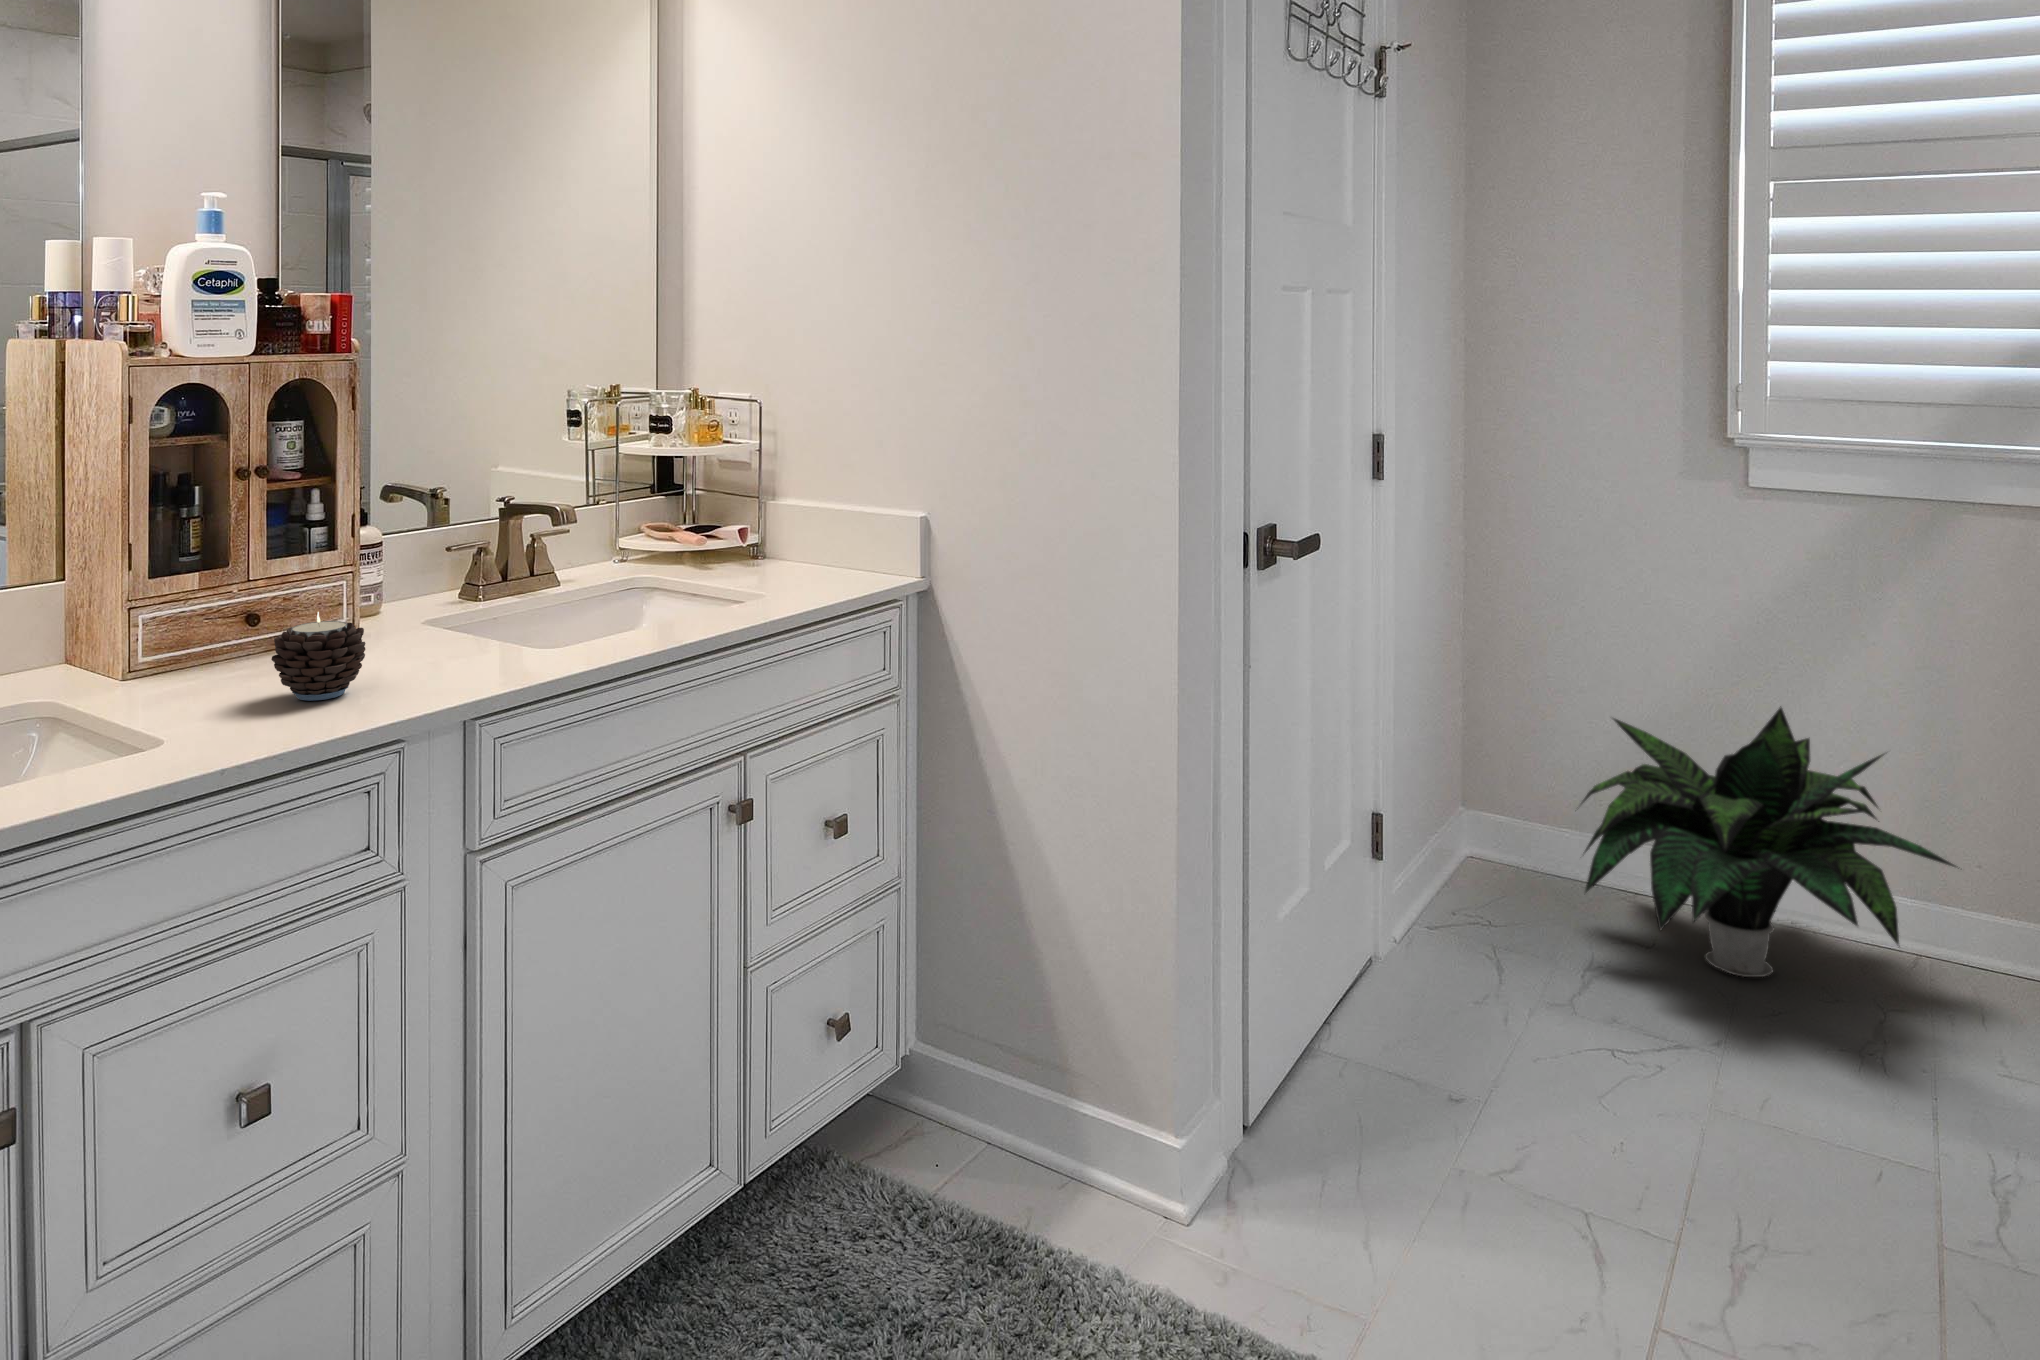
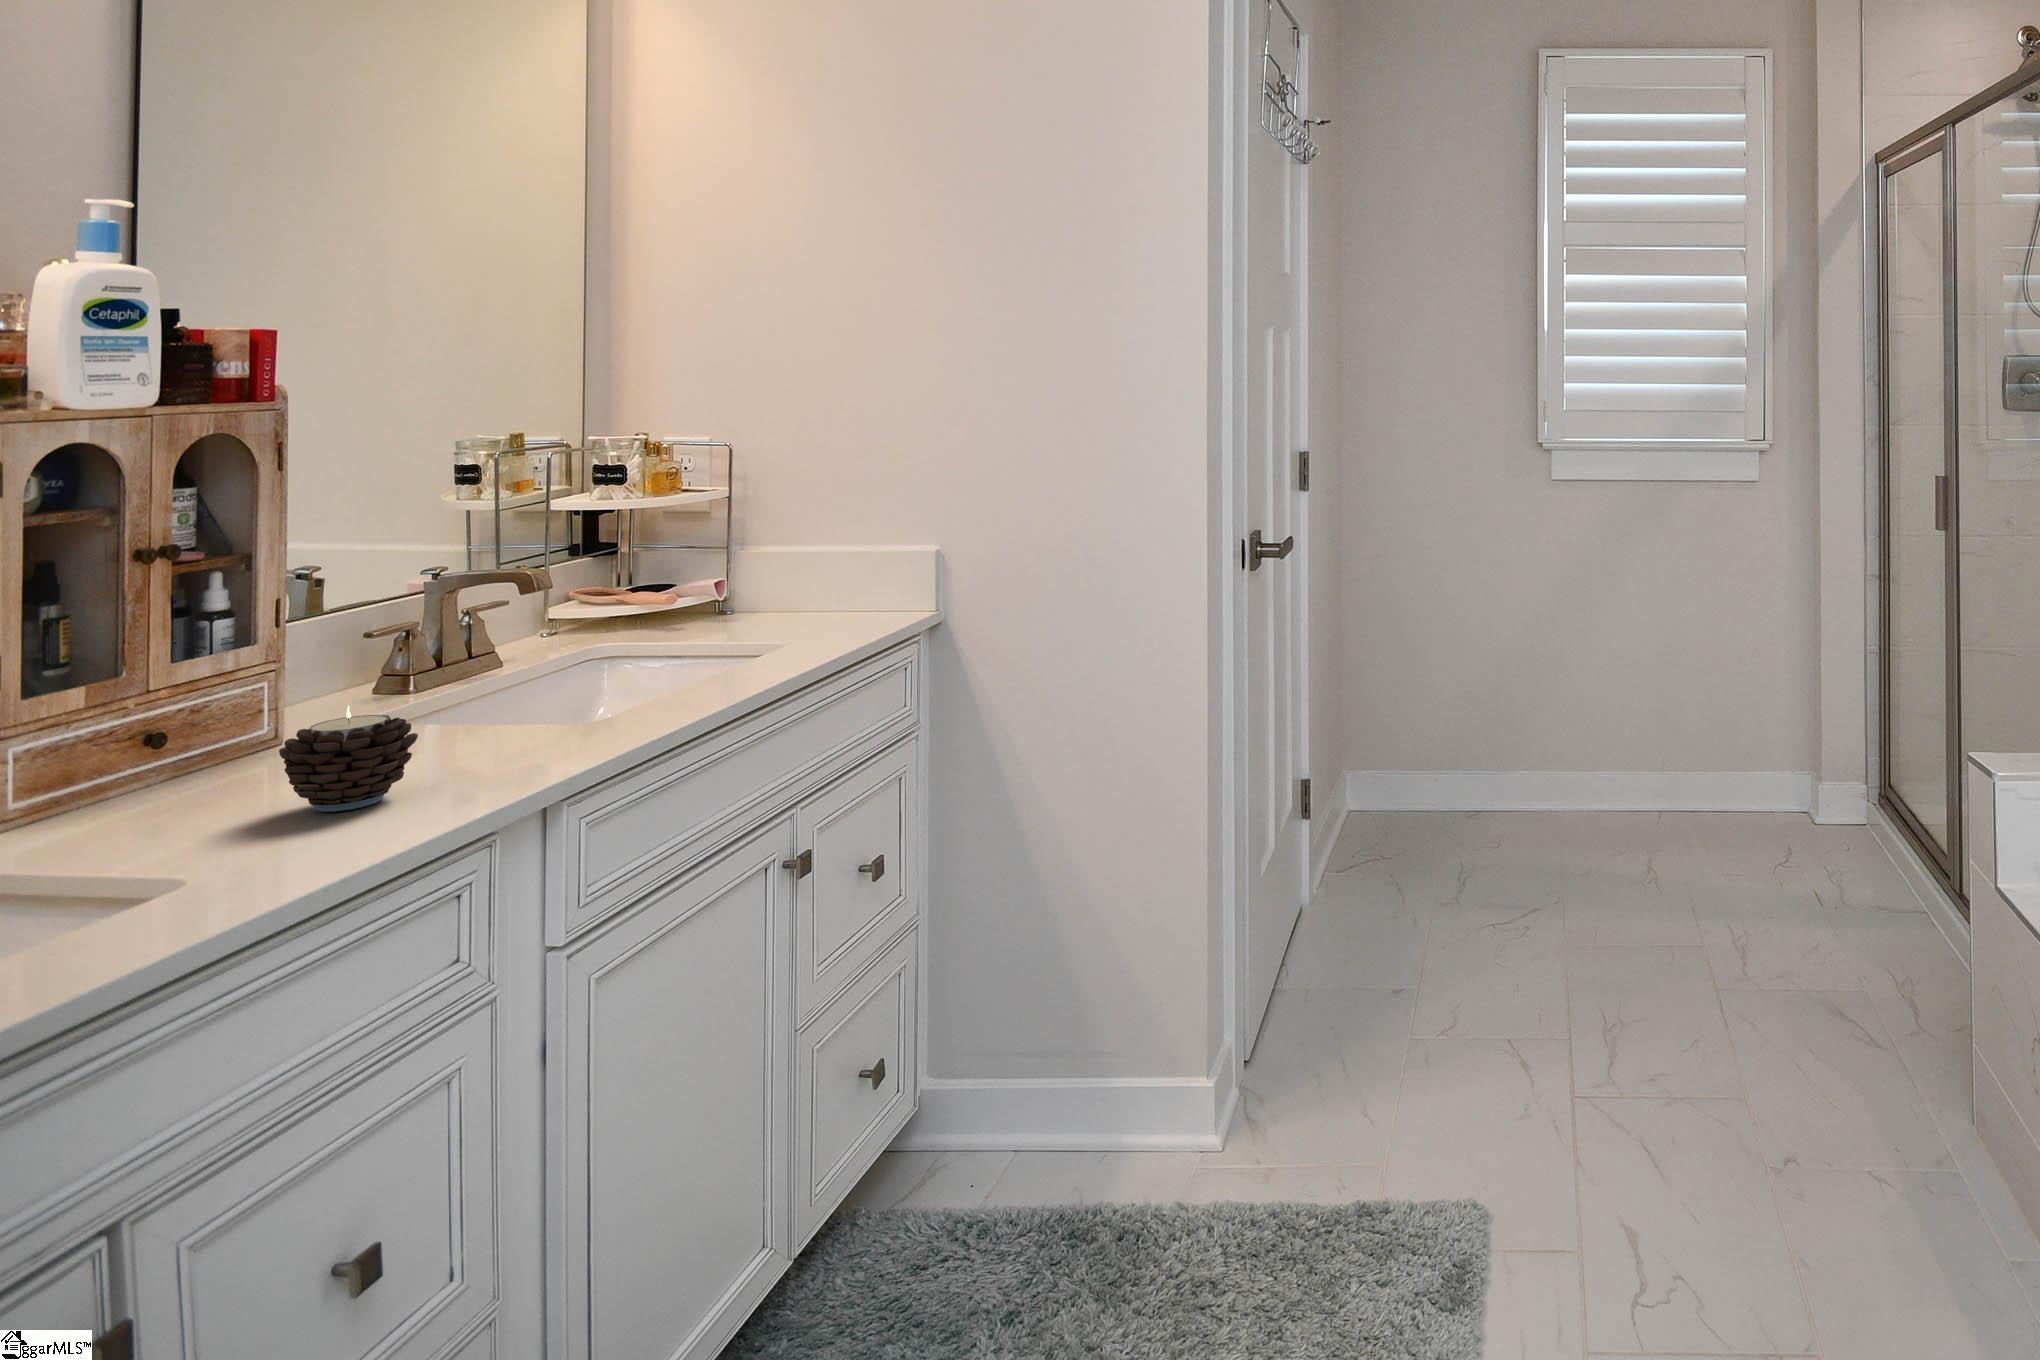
potted plant: present [1581,706,1959,977] -> none [1435,654,1680,862]

